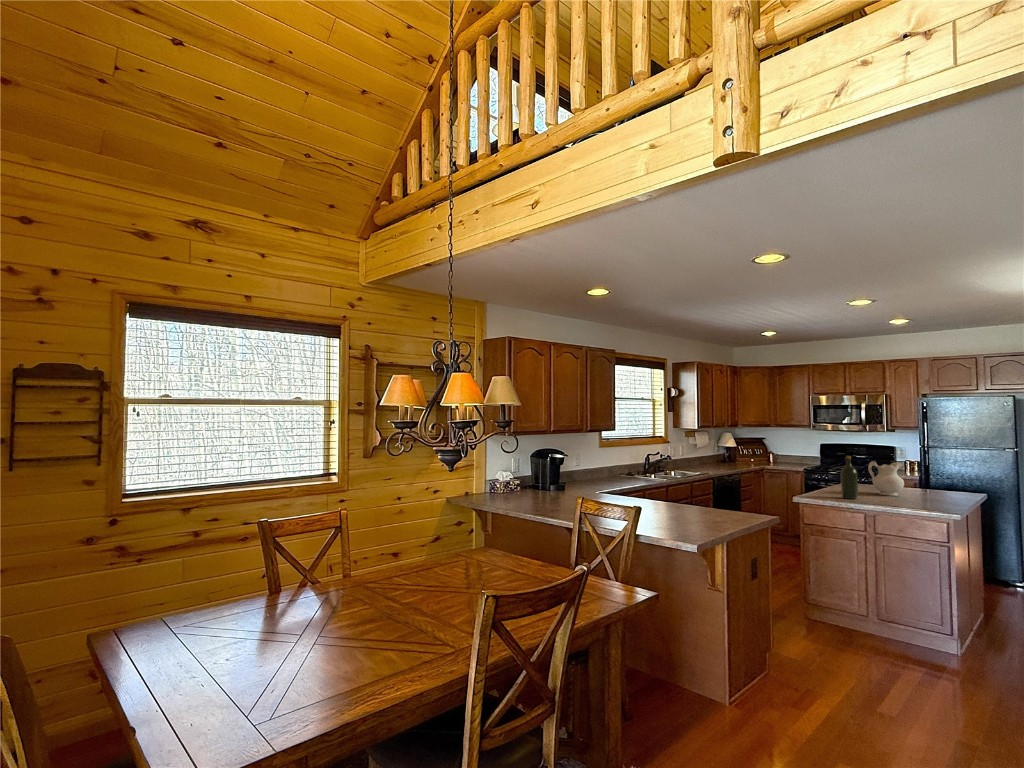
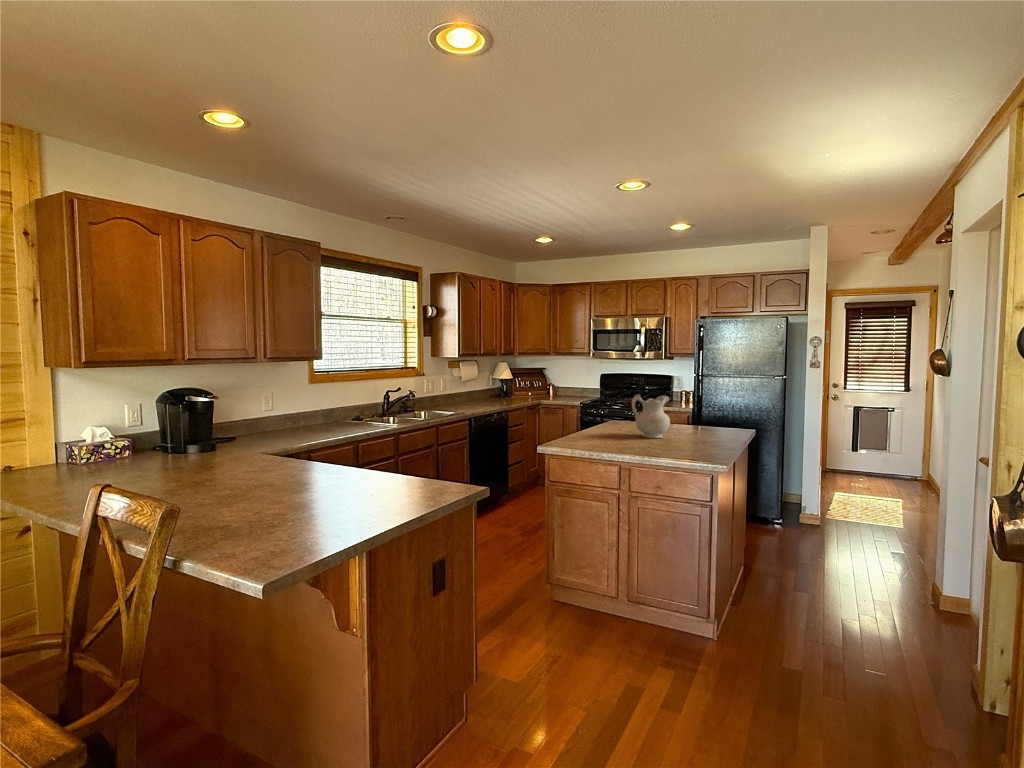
wine bottle: present [841,456,858,499] -> none [596,389,616,446]

